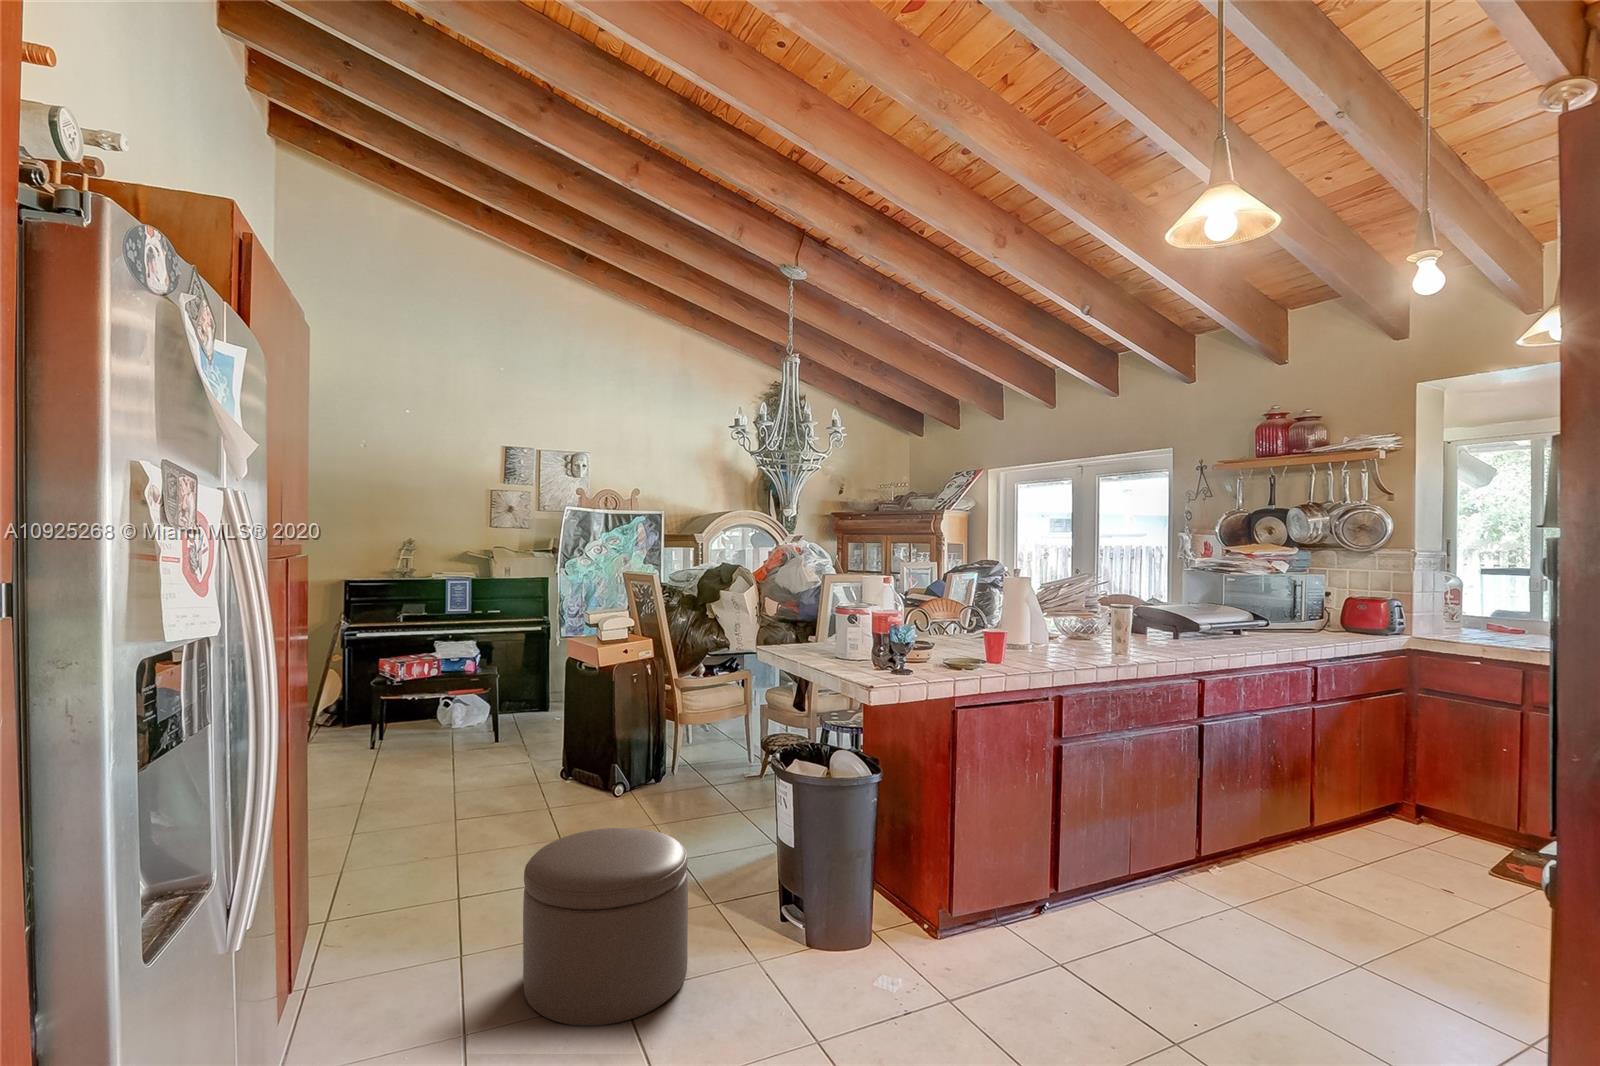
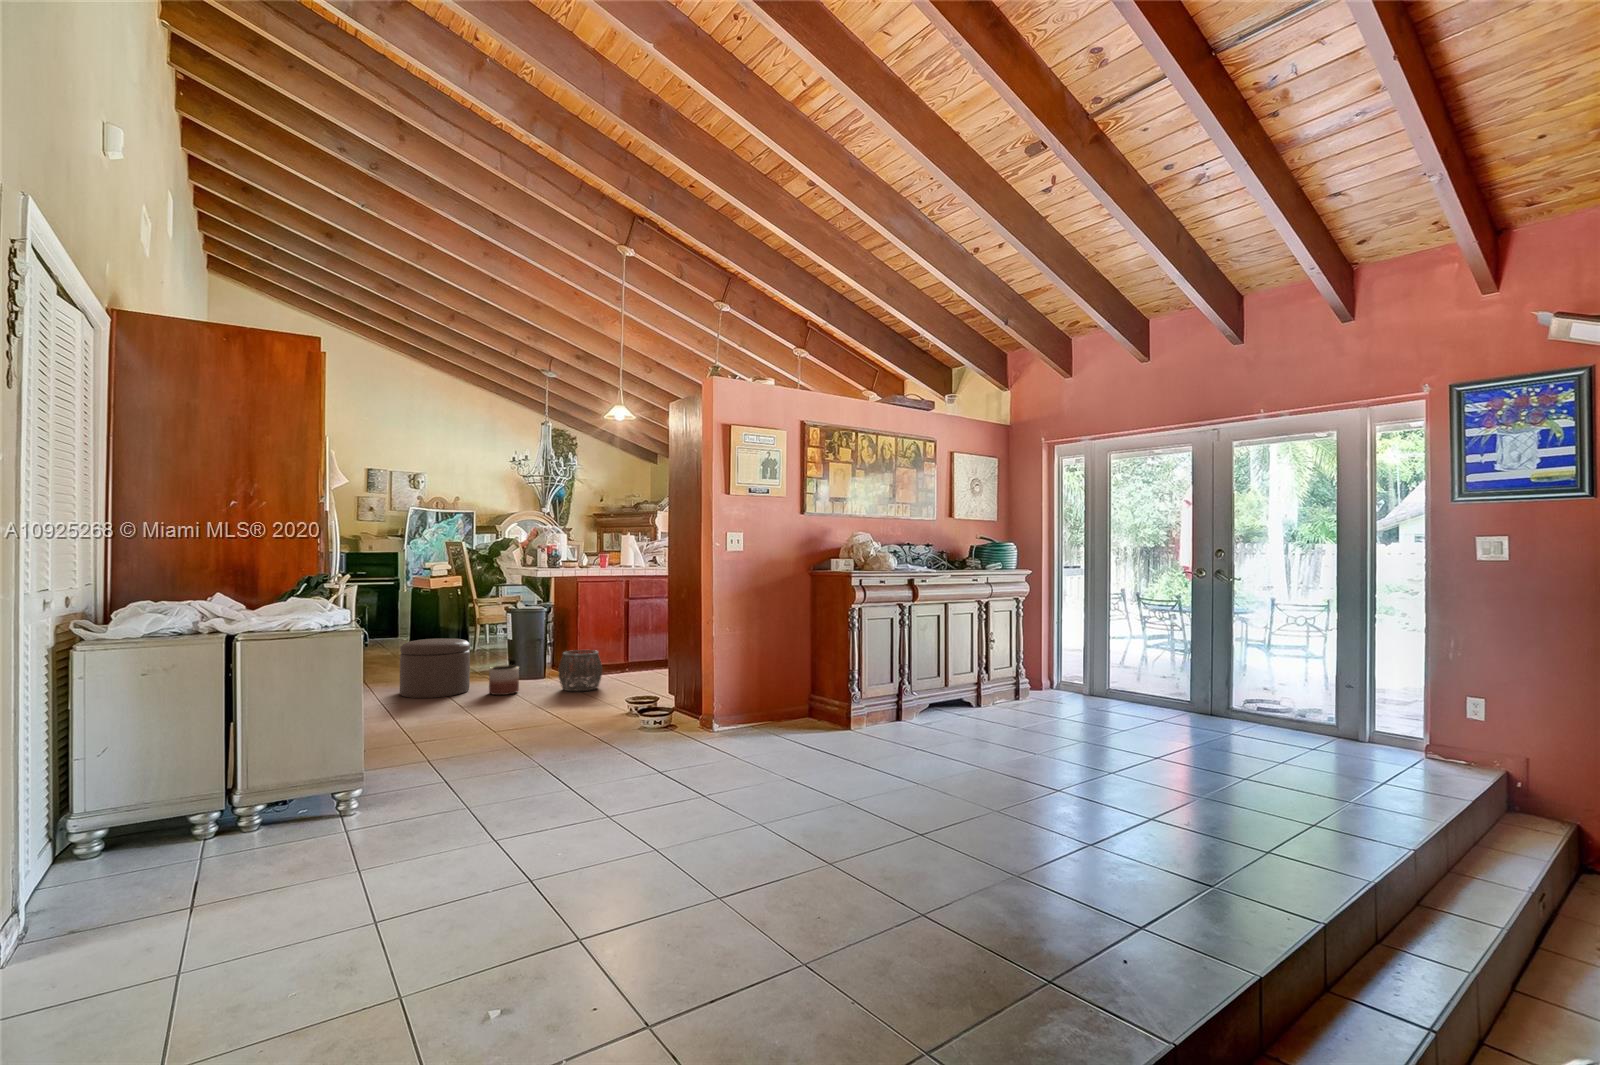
woven basket: none [909,875,1026,1017] -> present [559,650,602,692]
planter: none [740,920,814,1023] -> present [489,665,519,695]

